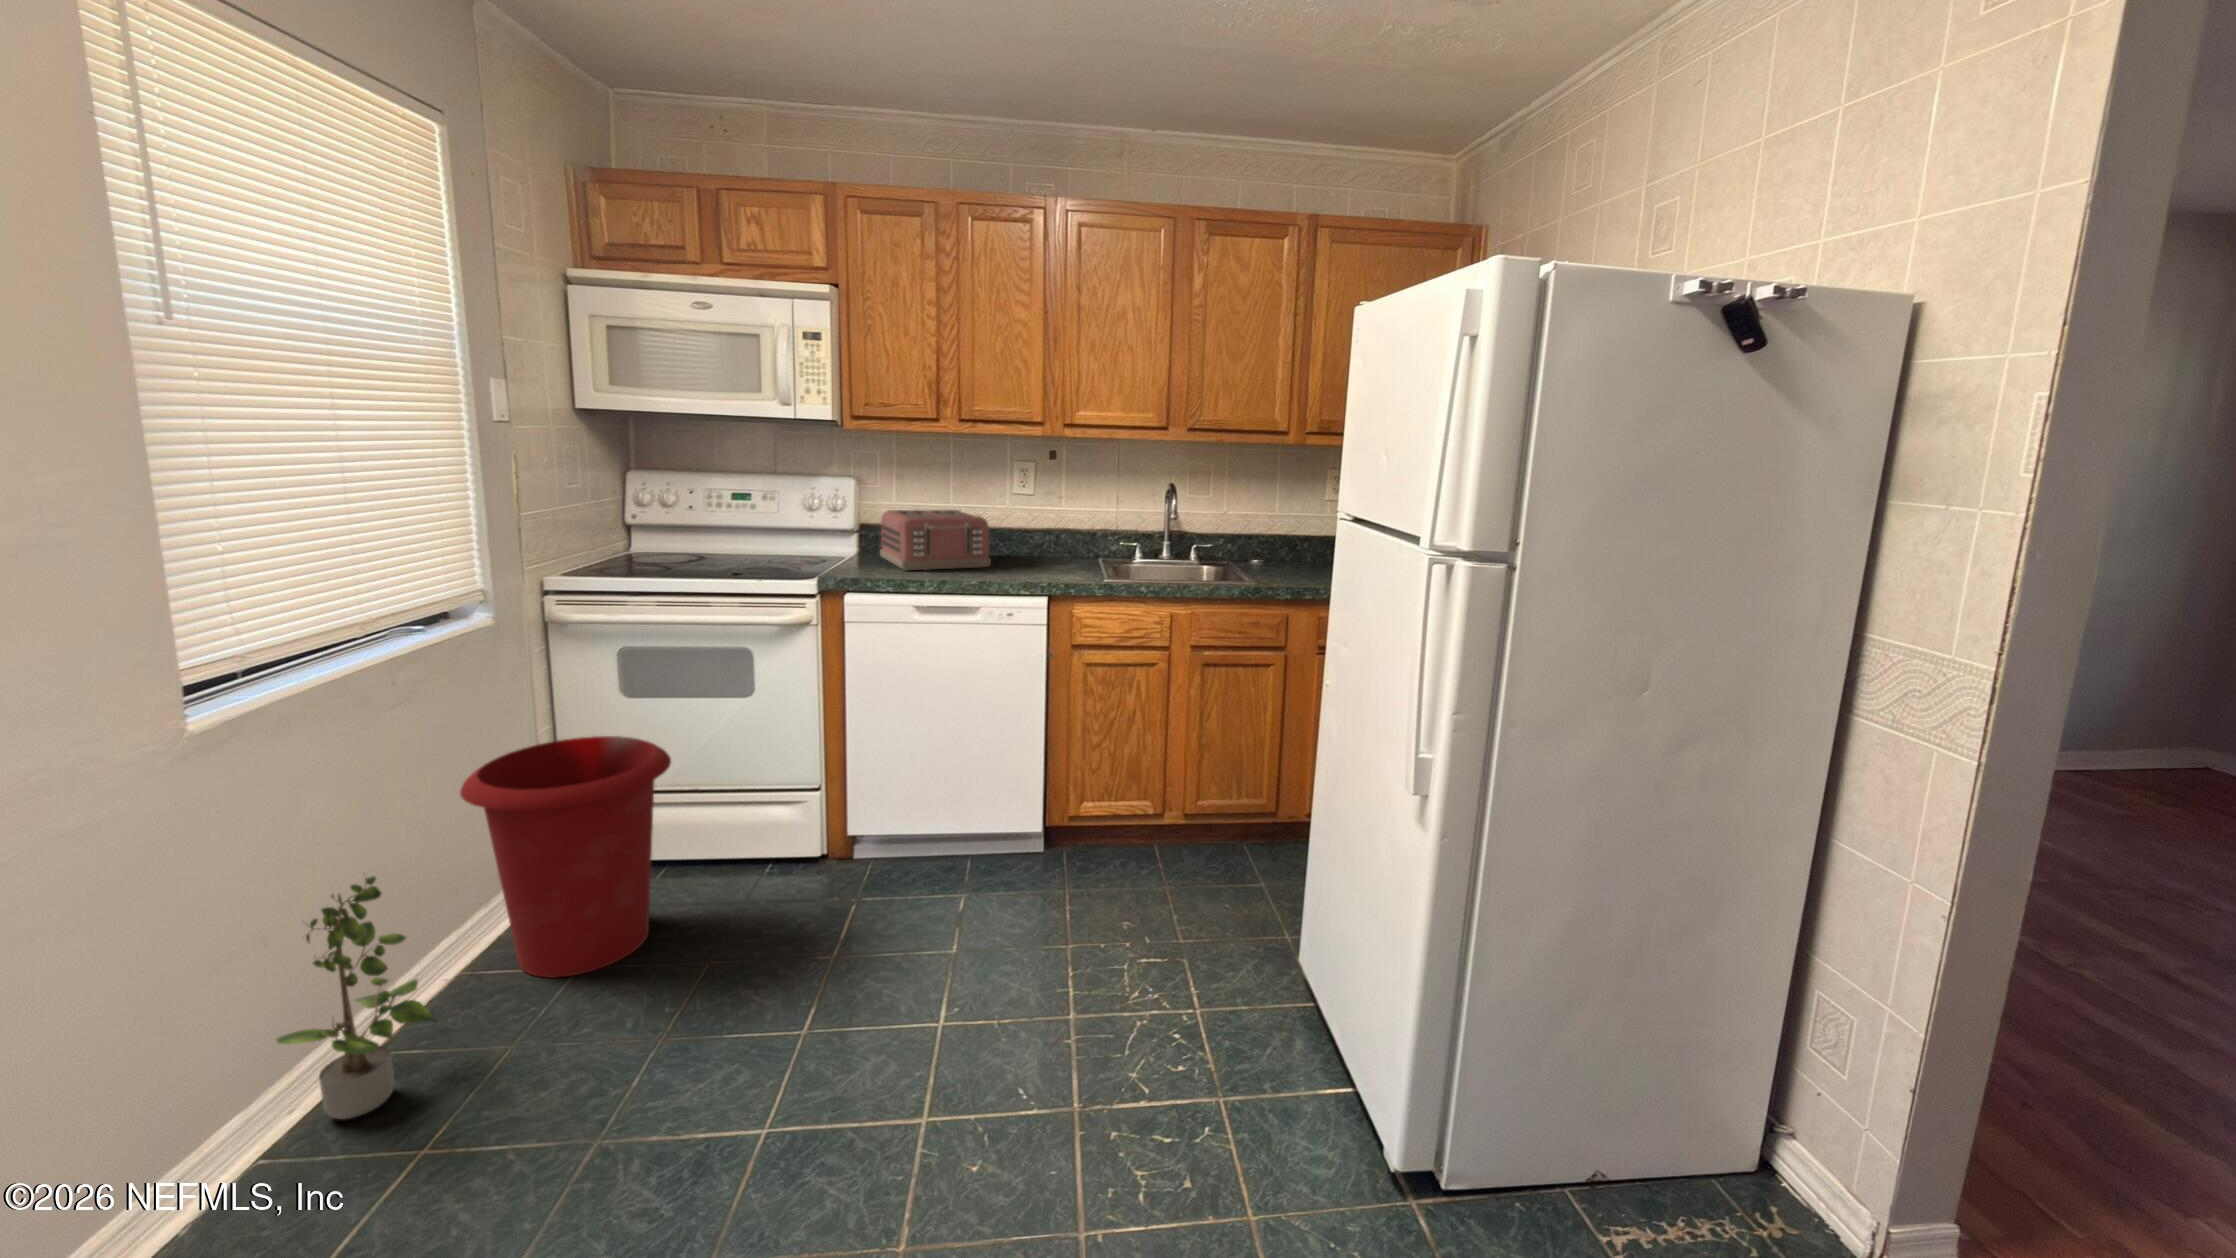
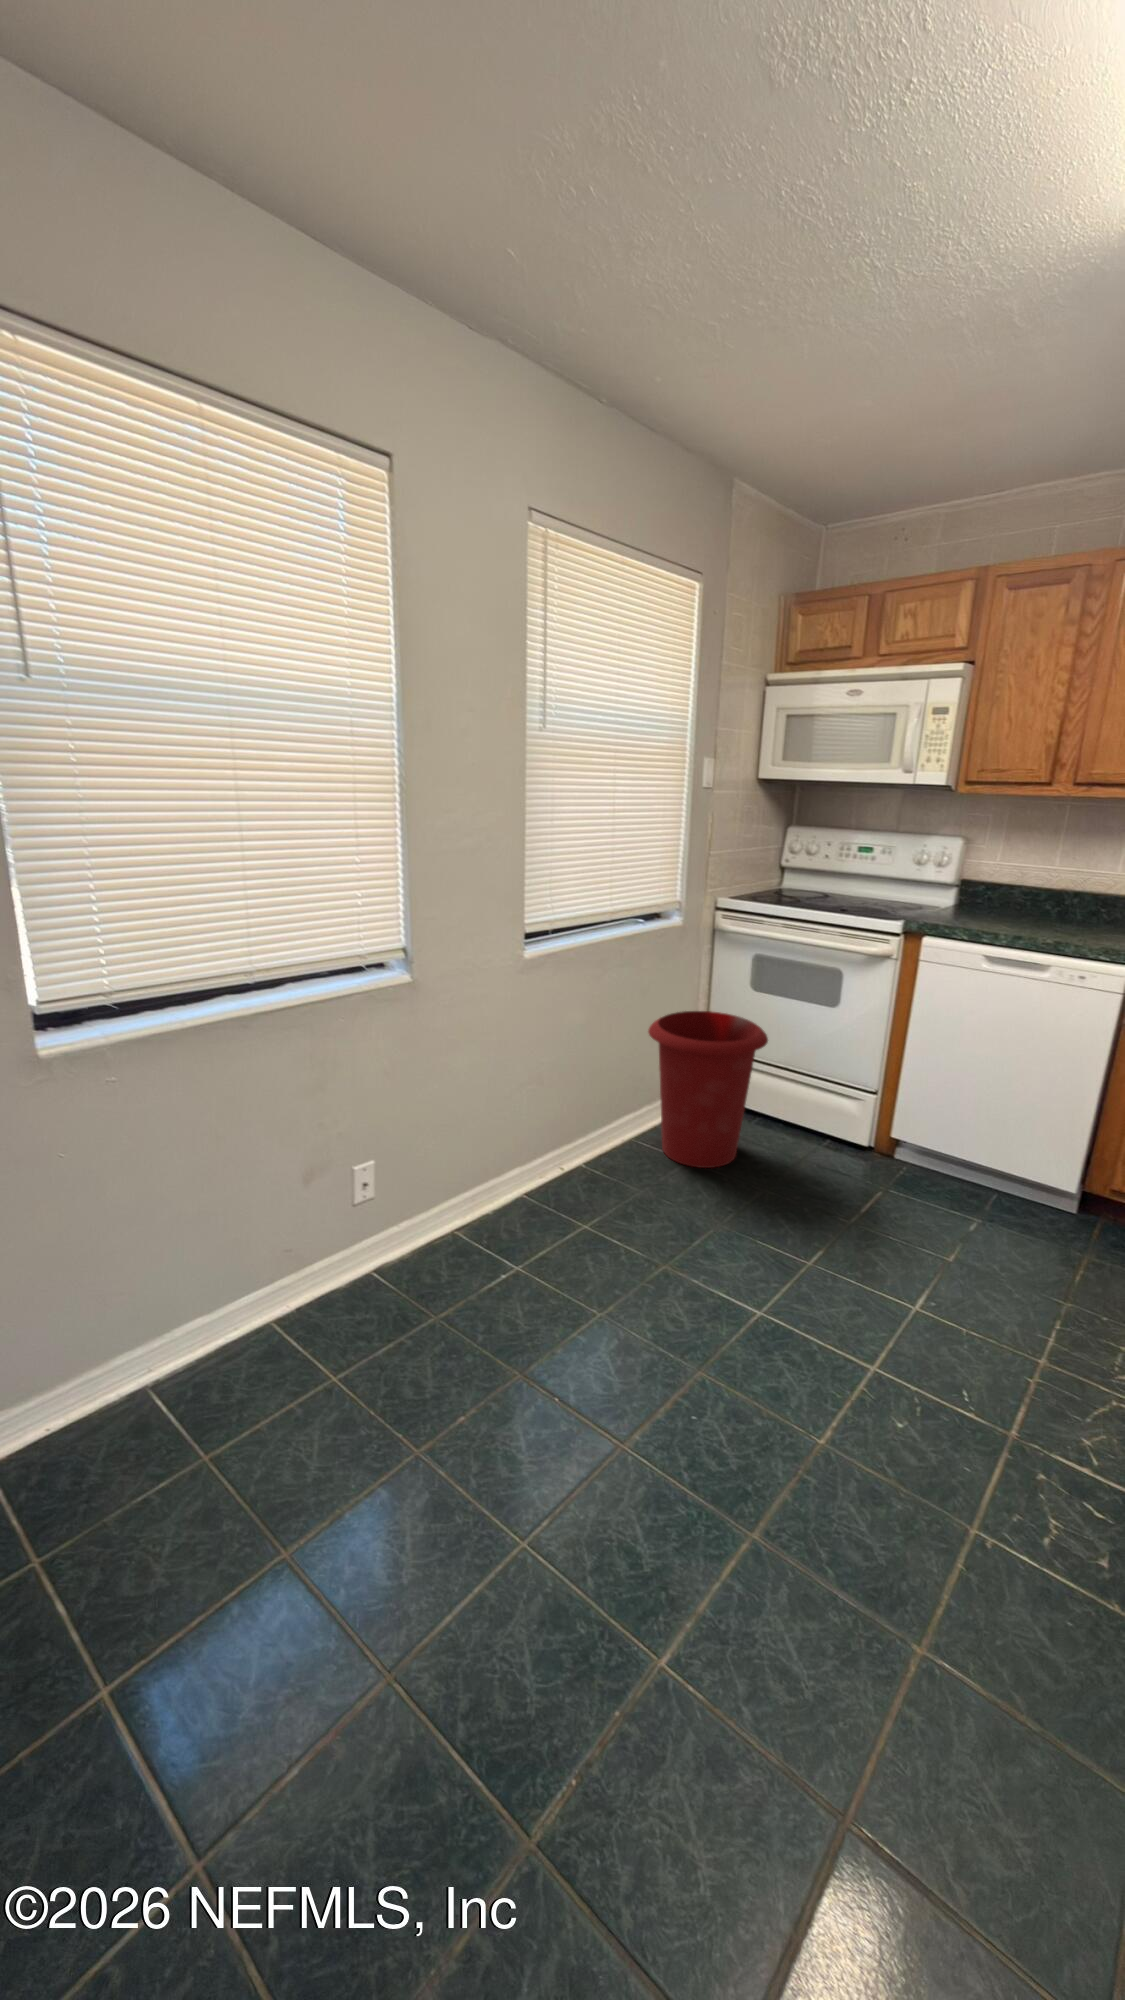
toaster: present [880,510,991,570] -> none [974,867,1089,931]
potted plant: present [277,877,436,1119] -> none [549,1060,615,1193]

